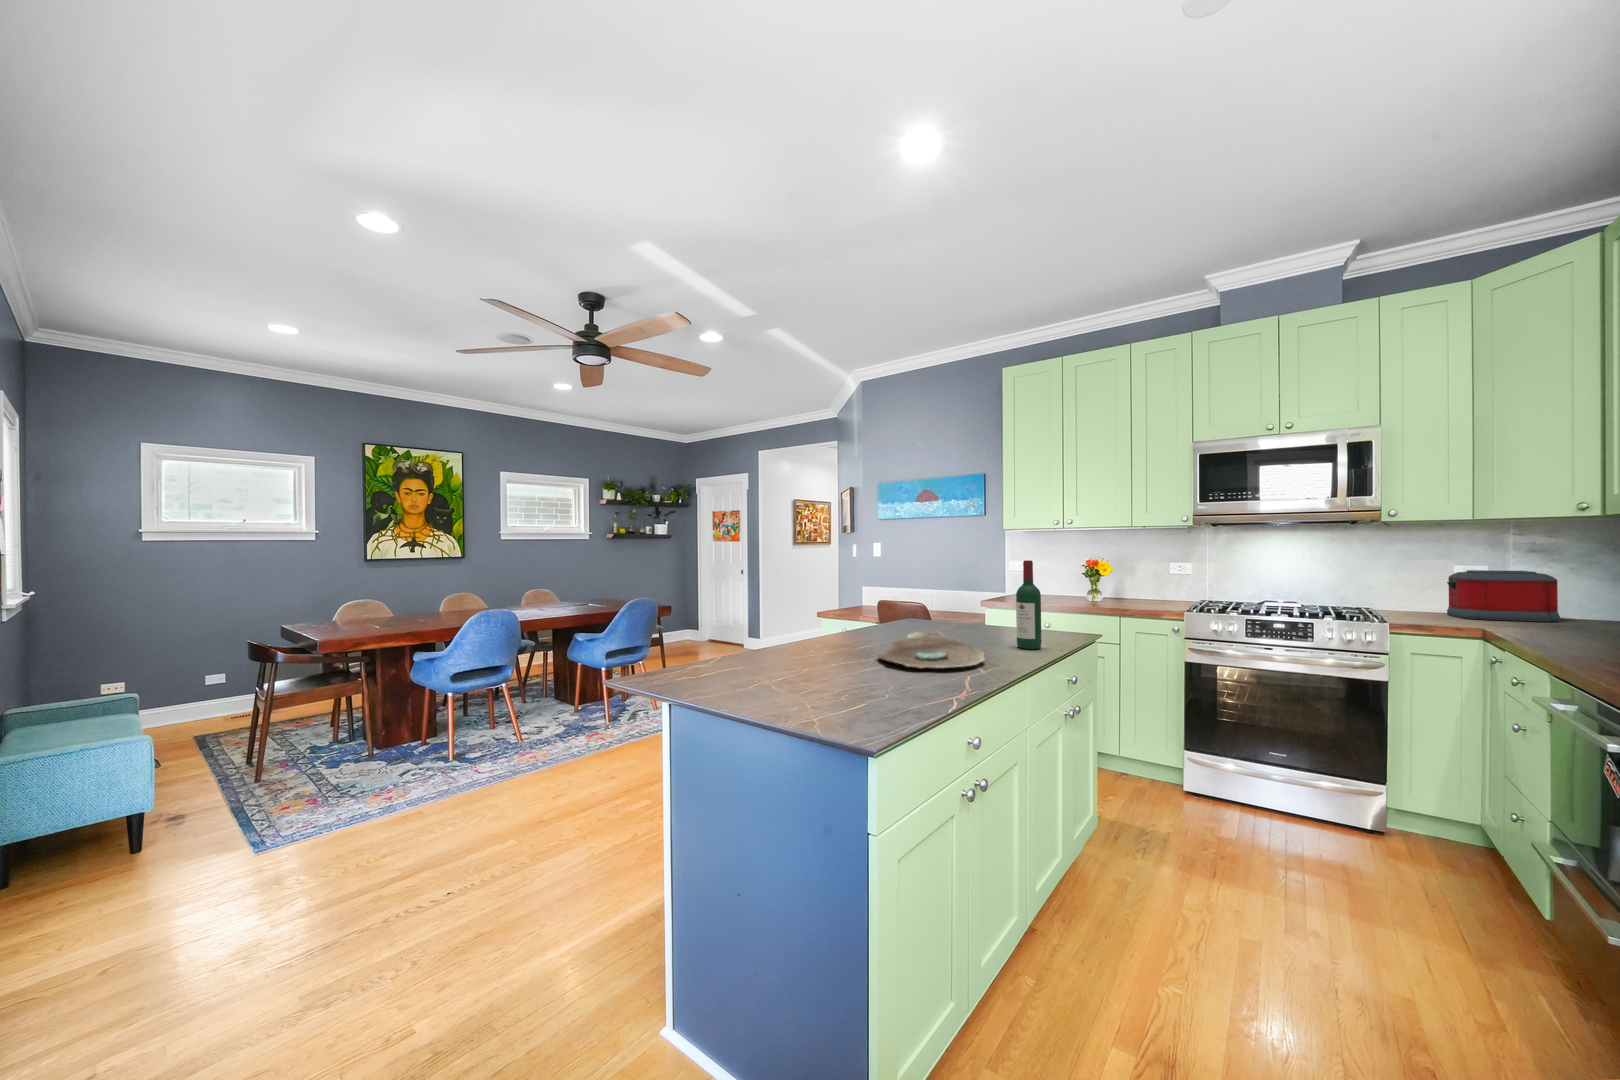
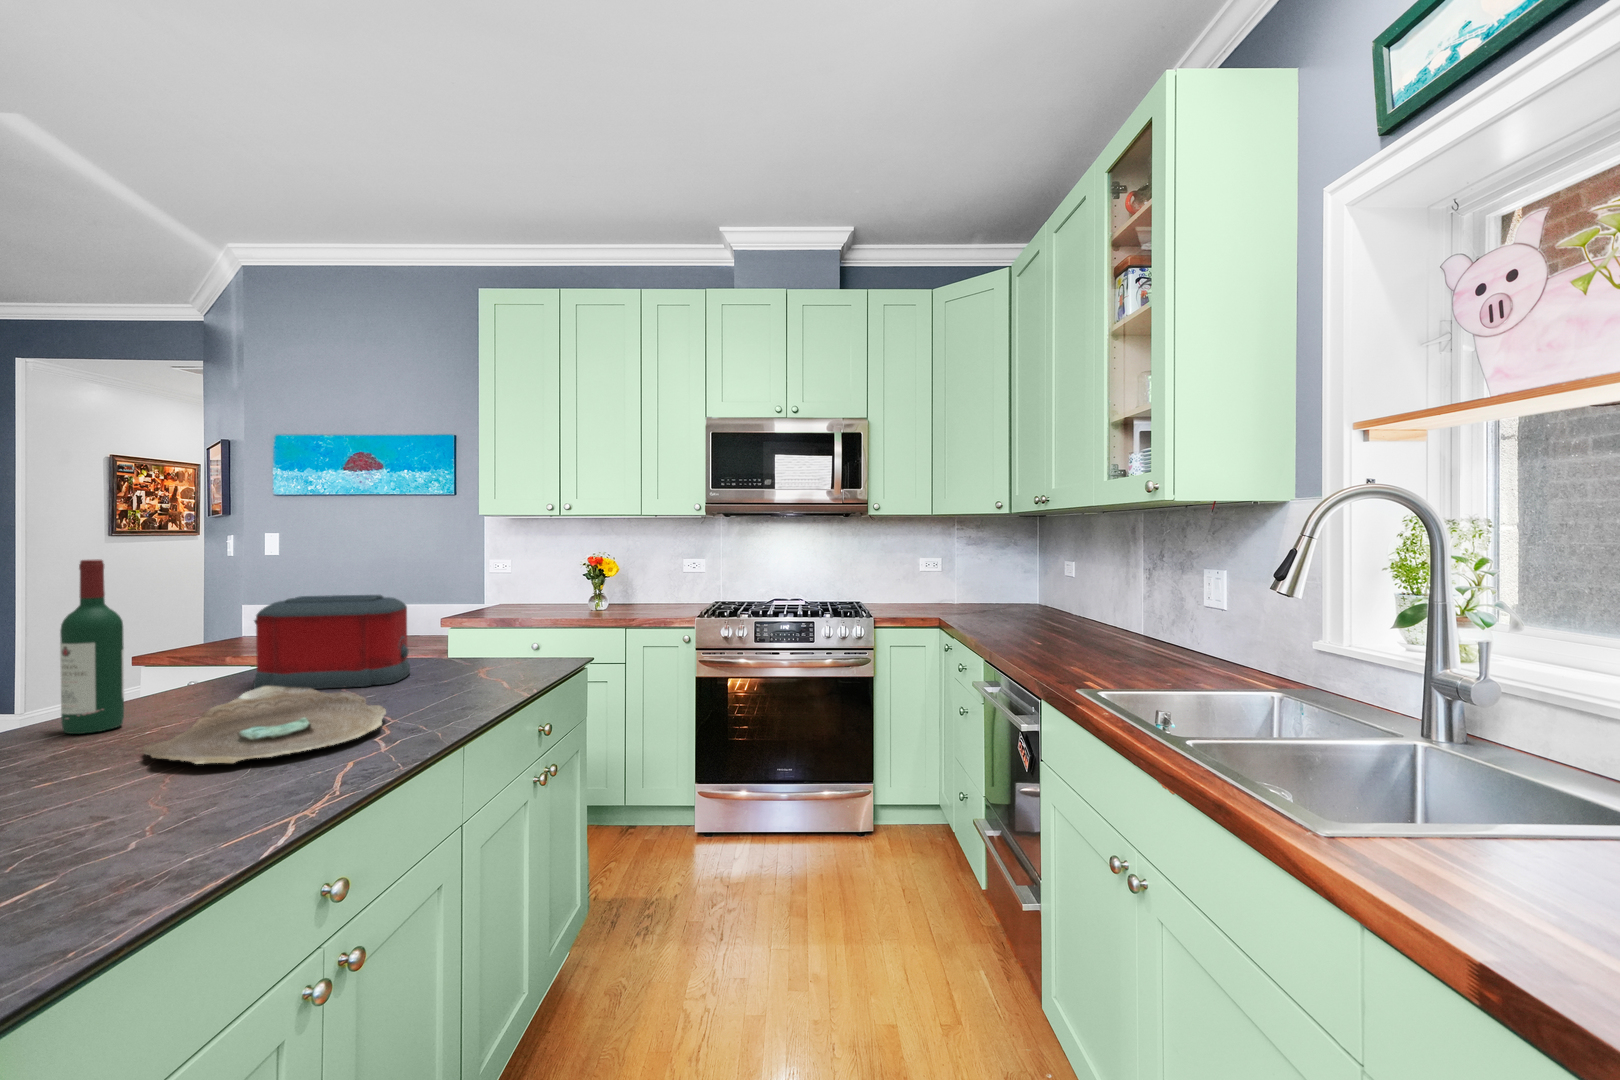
wine bottle: present [1016,560,1041,649] -> present [60,559,124,734]
toaster: present [1447,570,1560,622] -> present [254,595,410,689]

